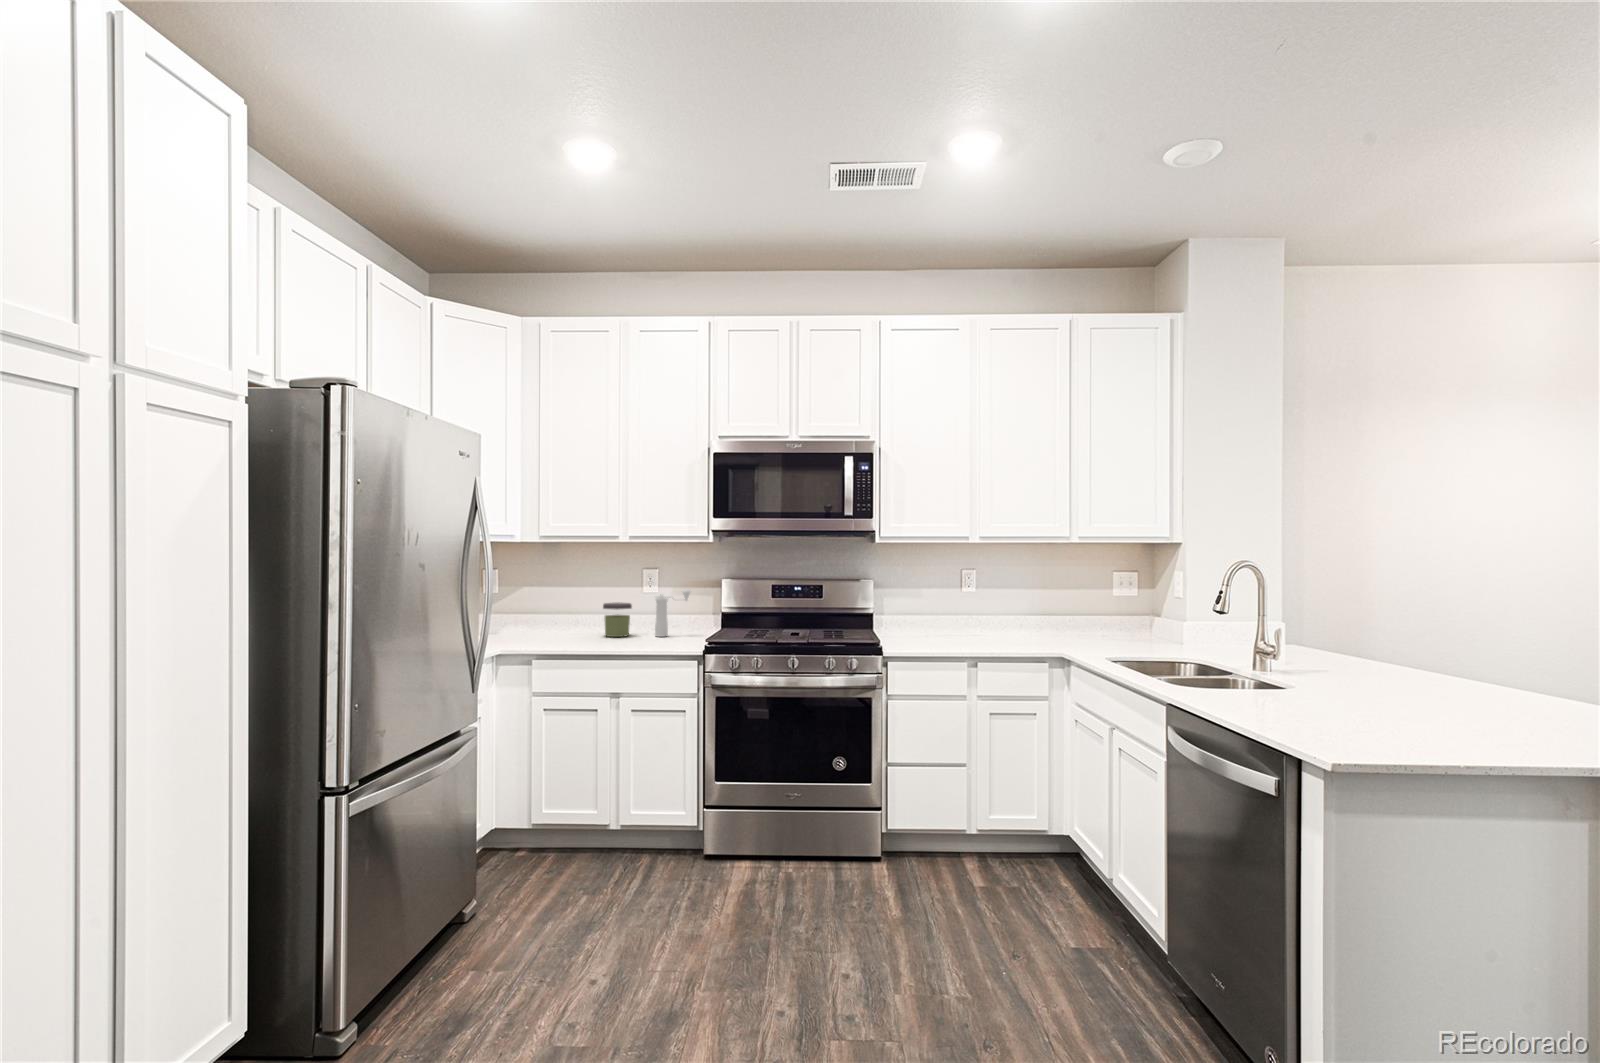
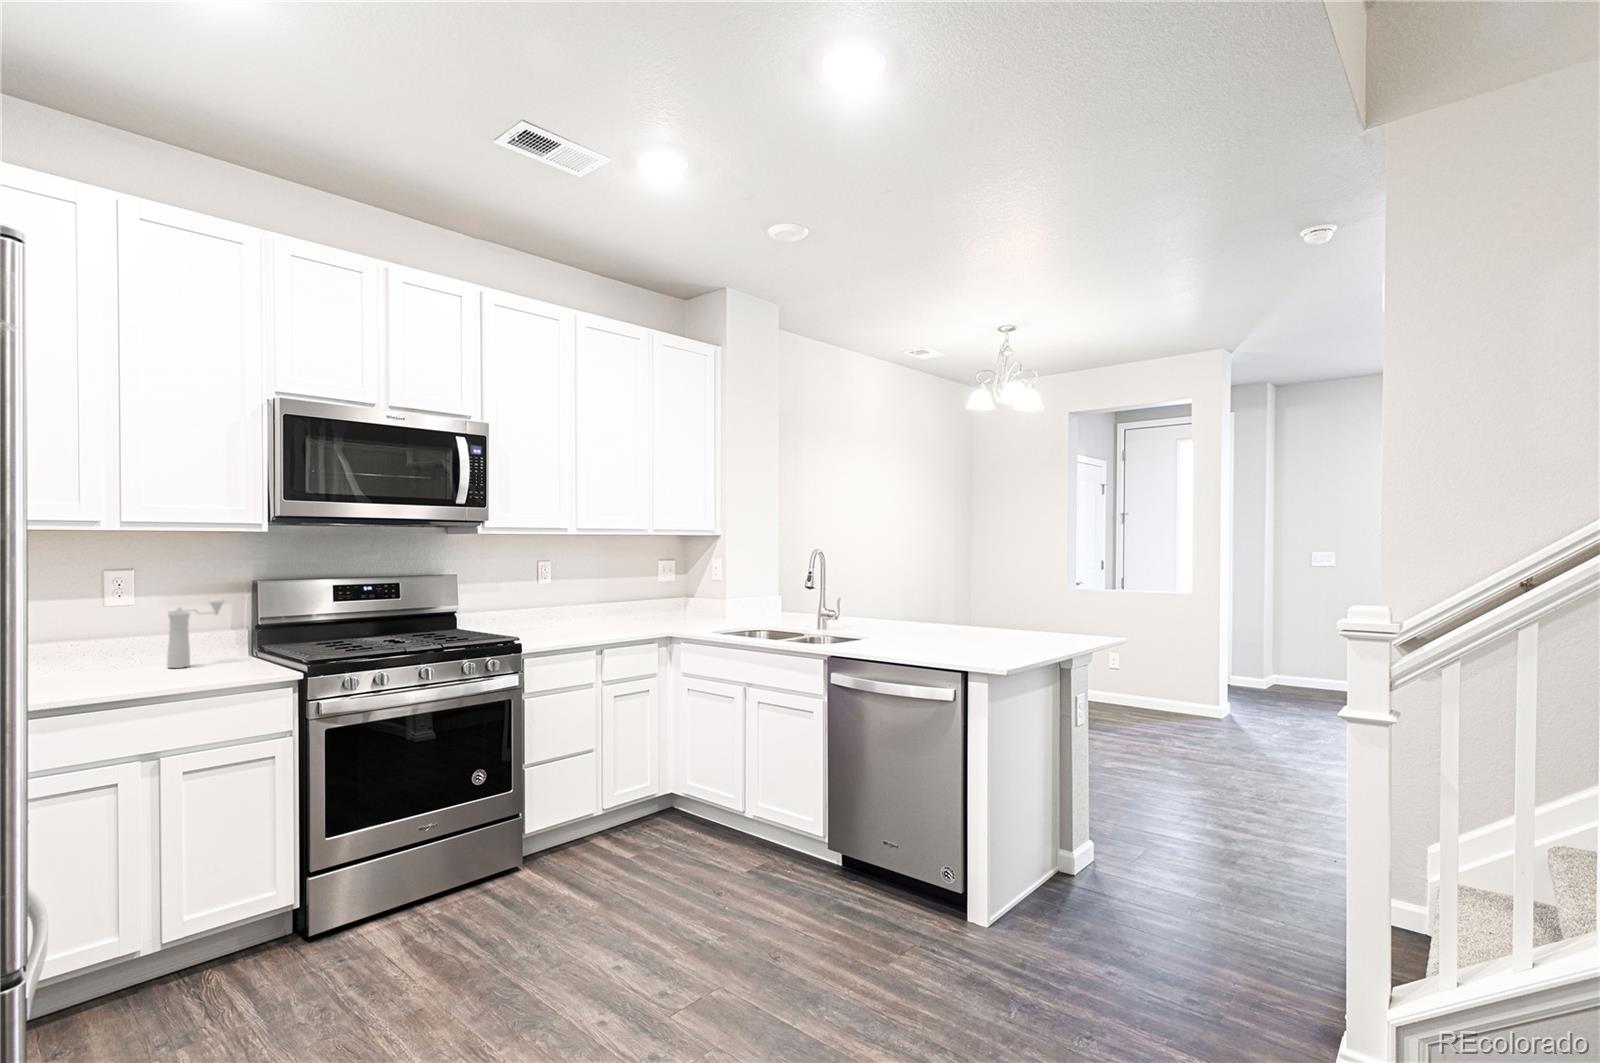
jar: present [603,603,632,637] -> none [64,624,128,678]

